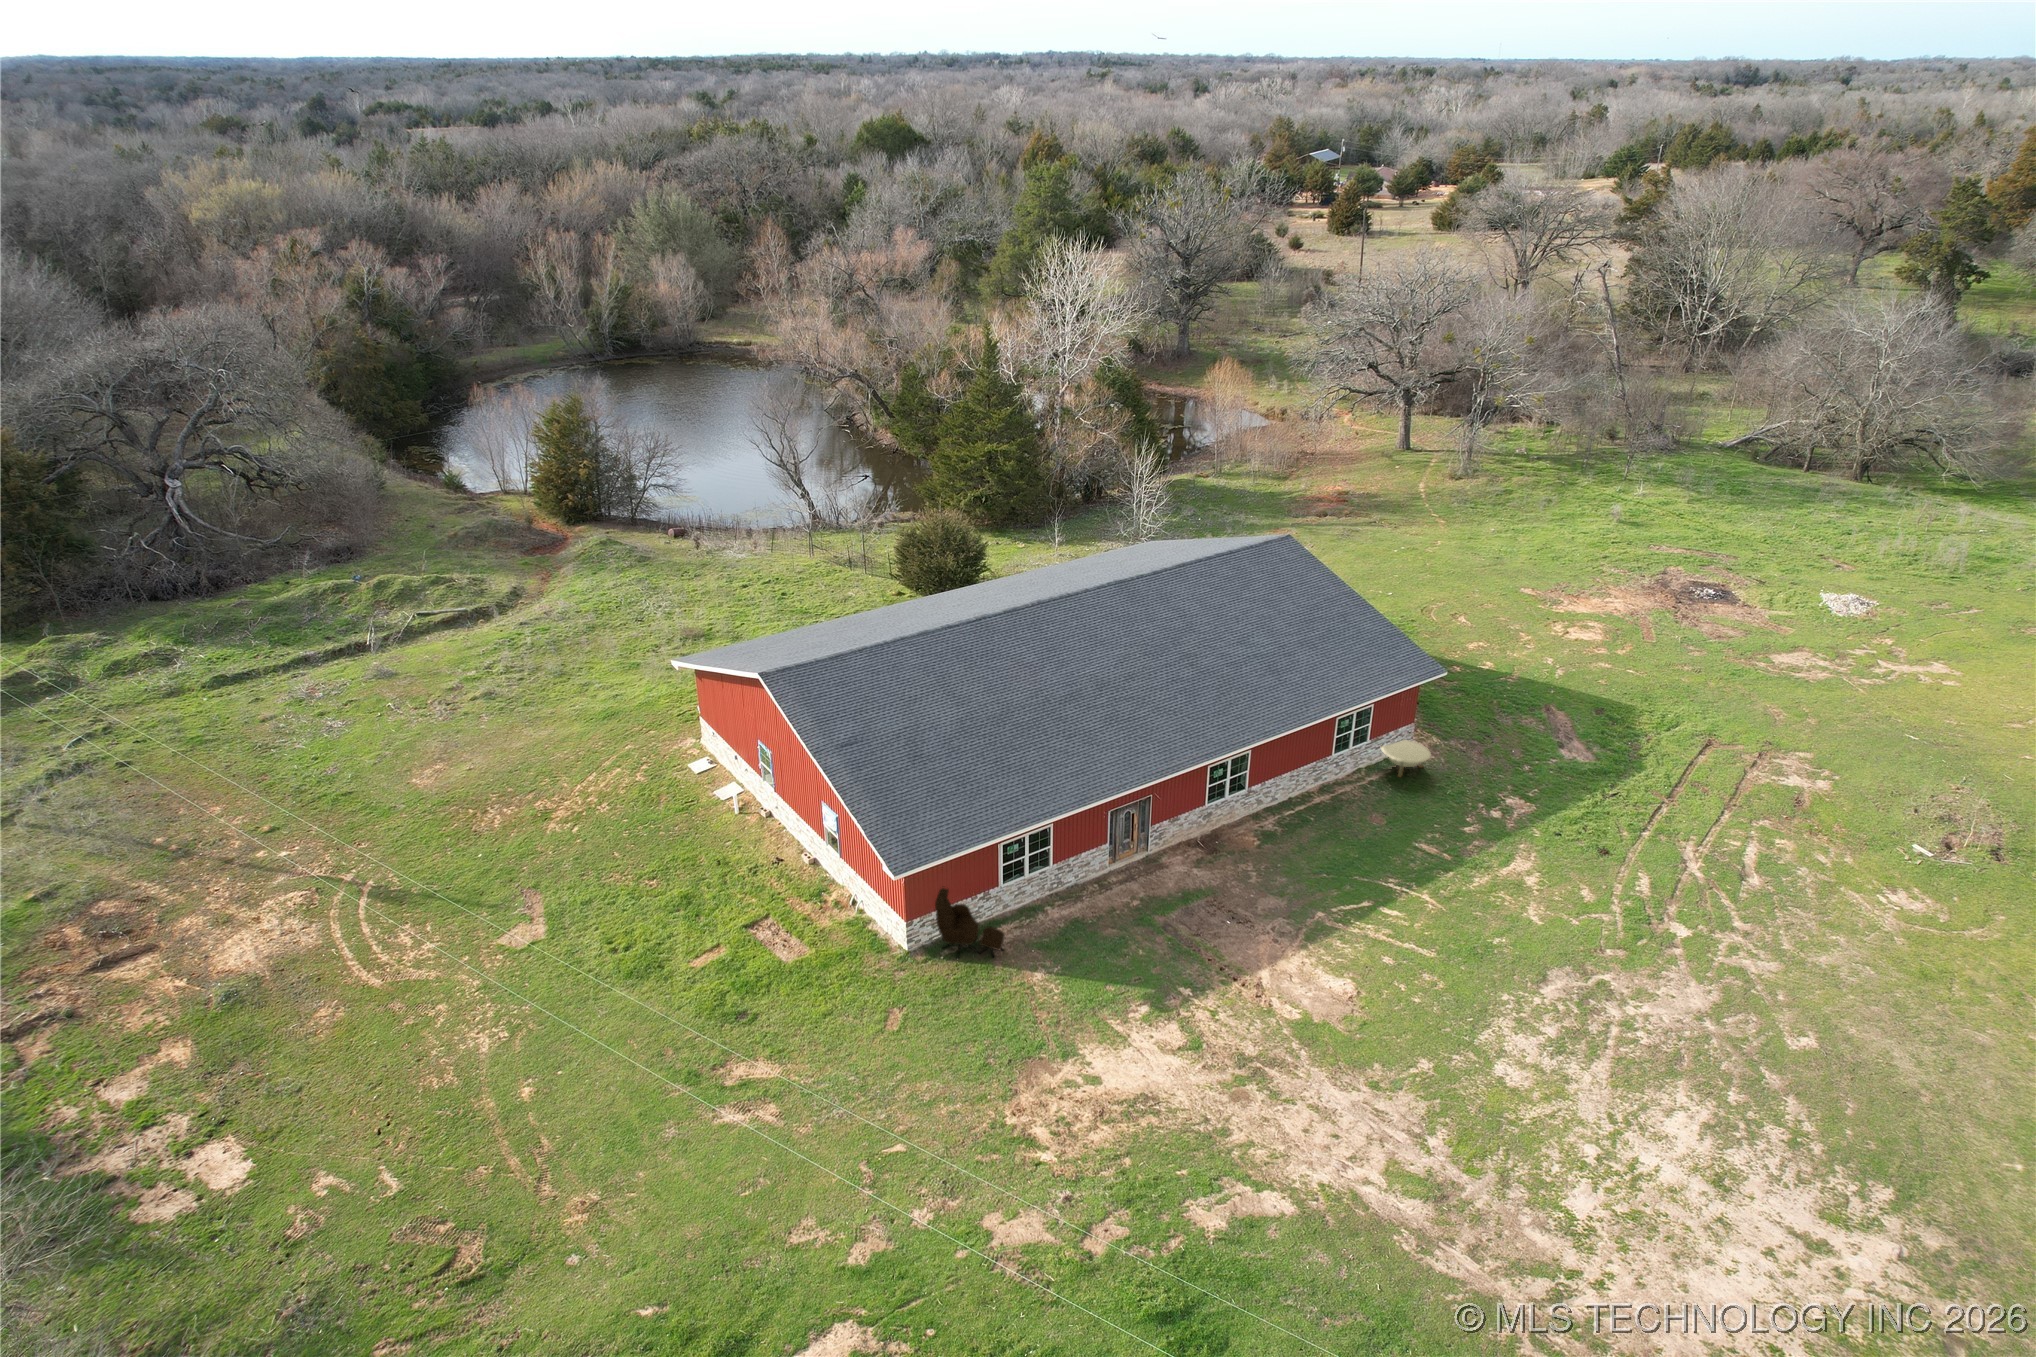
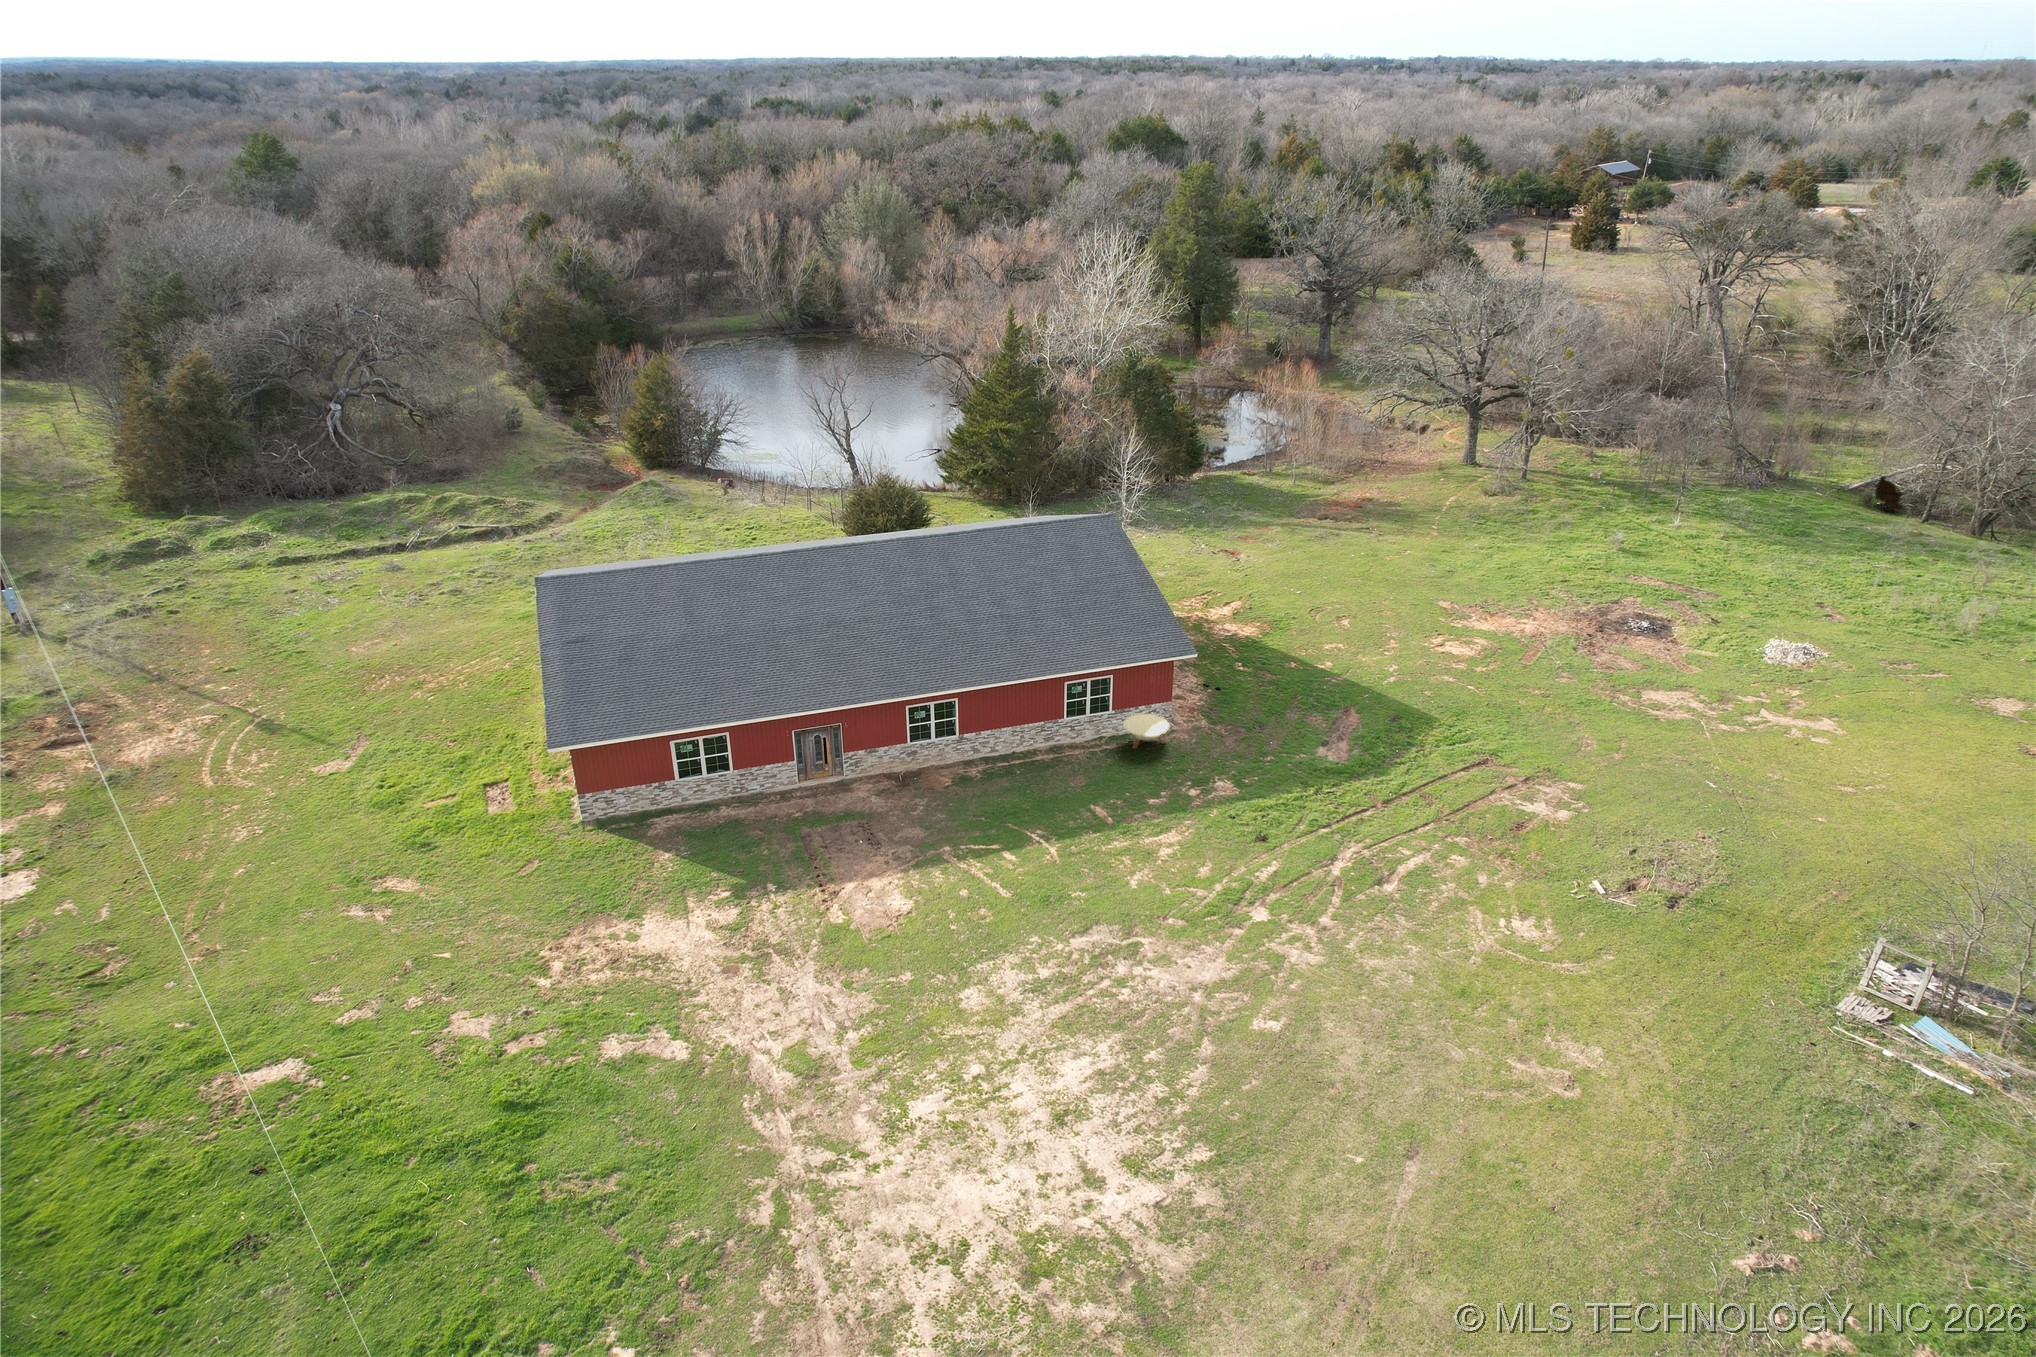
lounge chair: present [935,888,1004,958] -> present [1875,476,1903,512]

